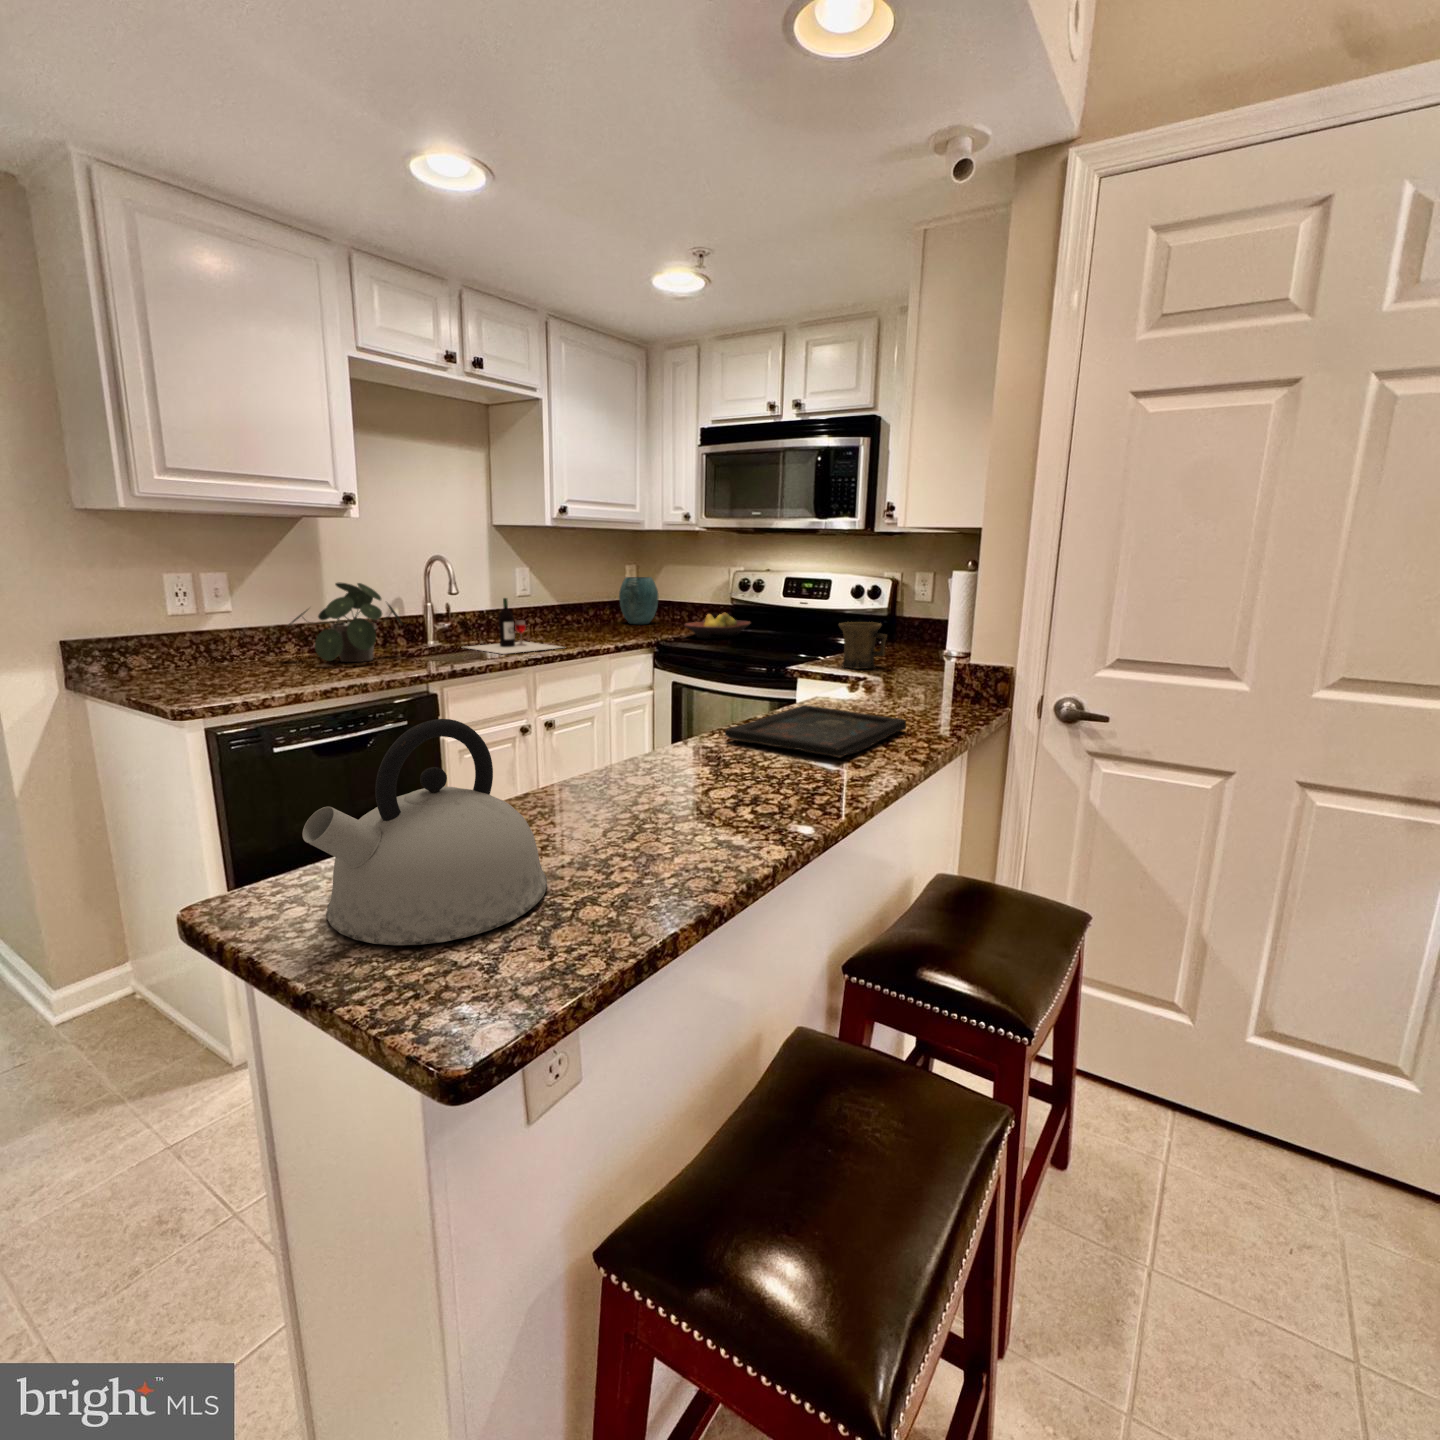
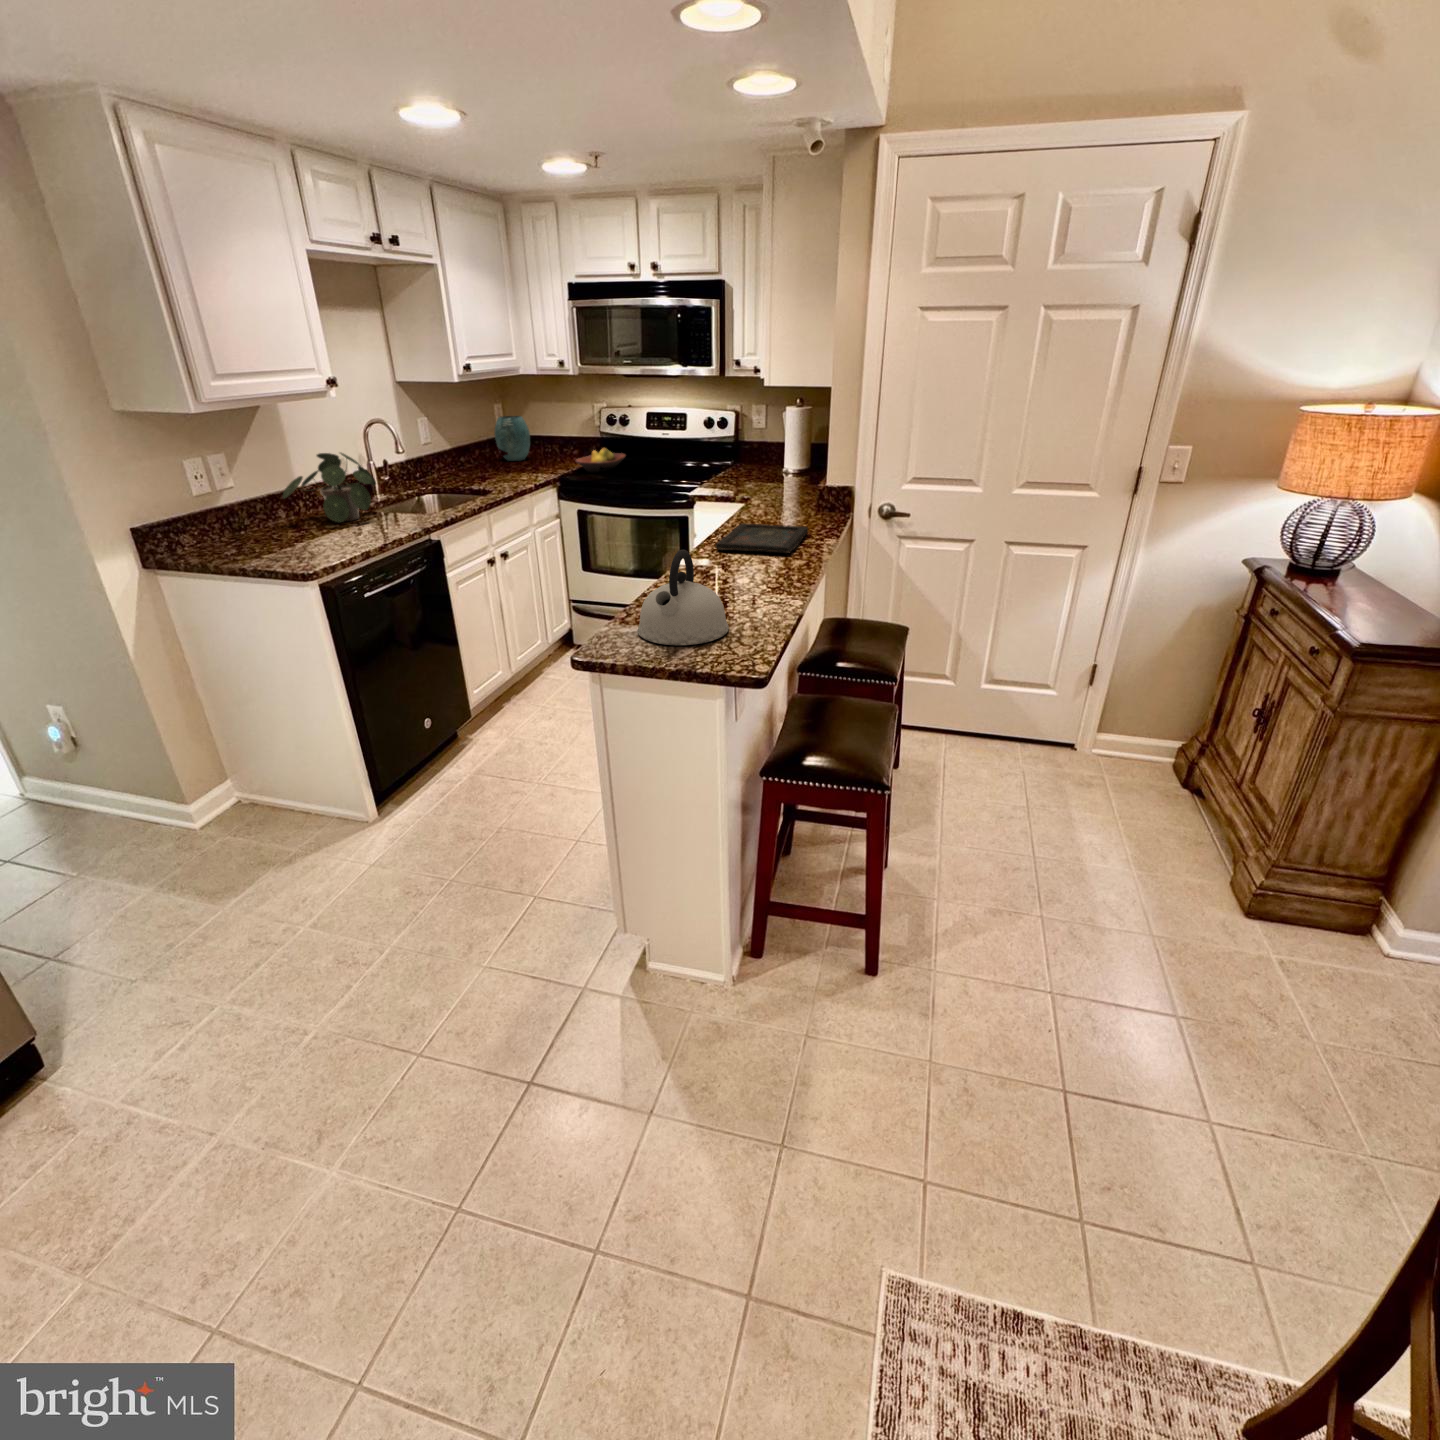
wine bottle: present [465,598,562,654] -> none [407,452,498,502]
mug: present [839,622,887,669] -> none [723,455,758,492]

